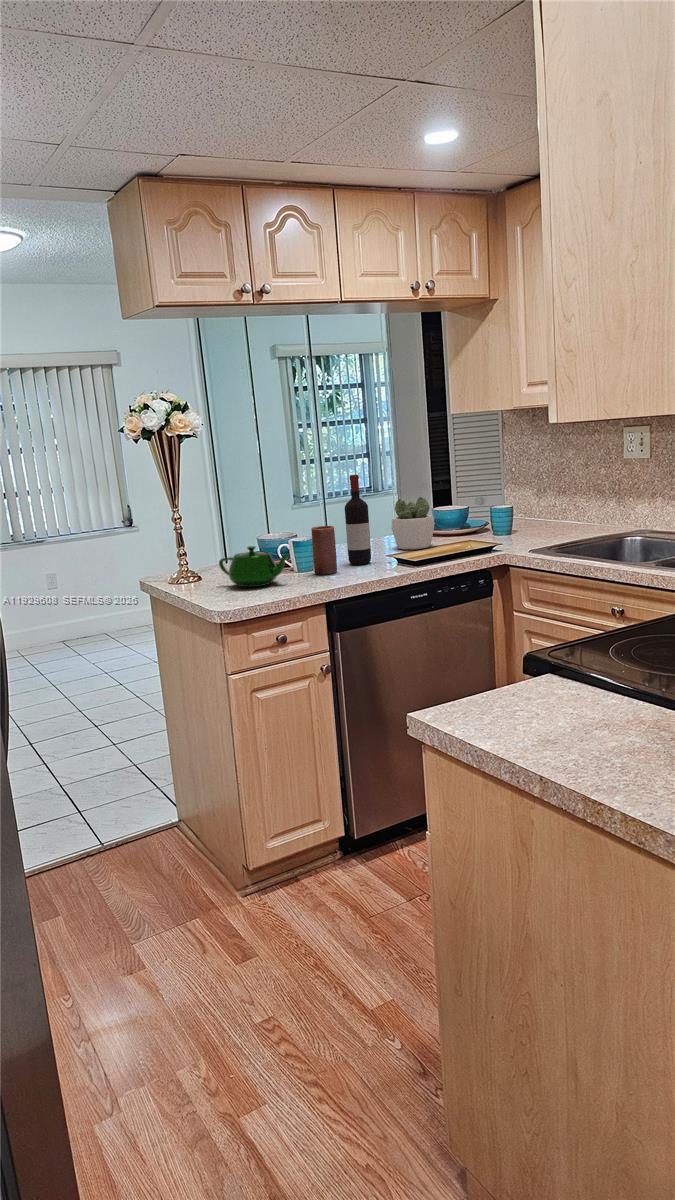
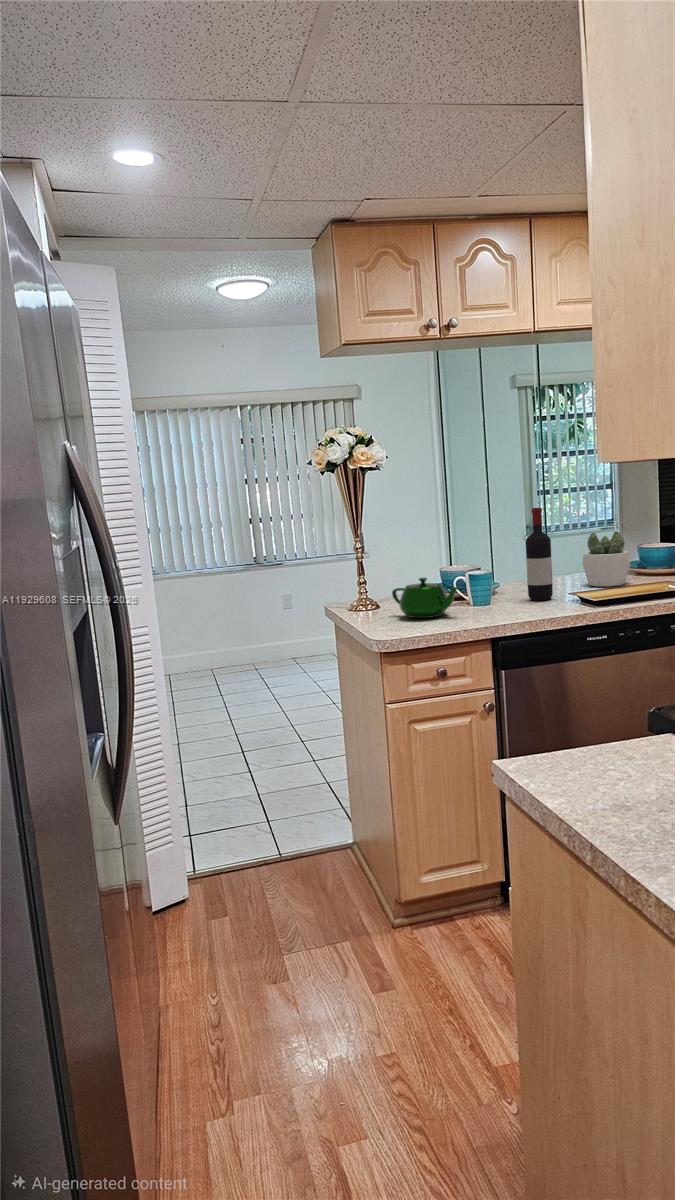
candle: present [311,526,337,575] -> none [487,560,512,609]

